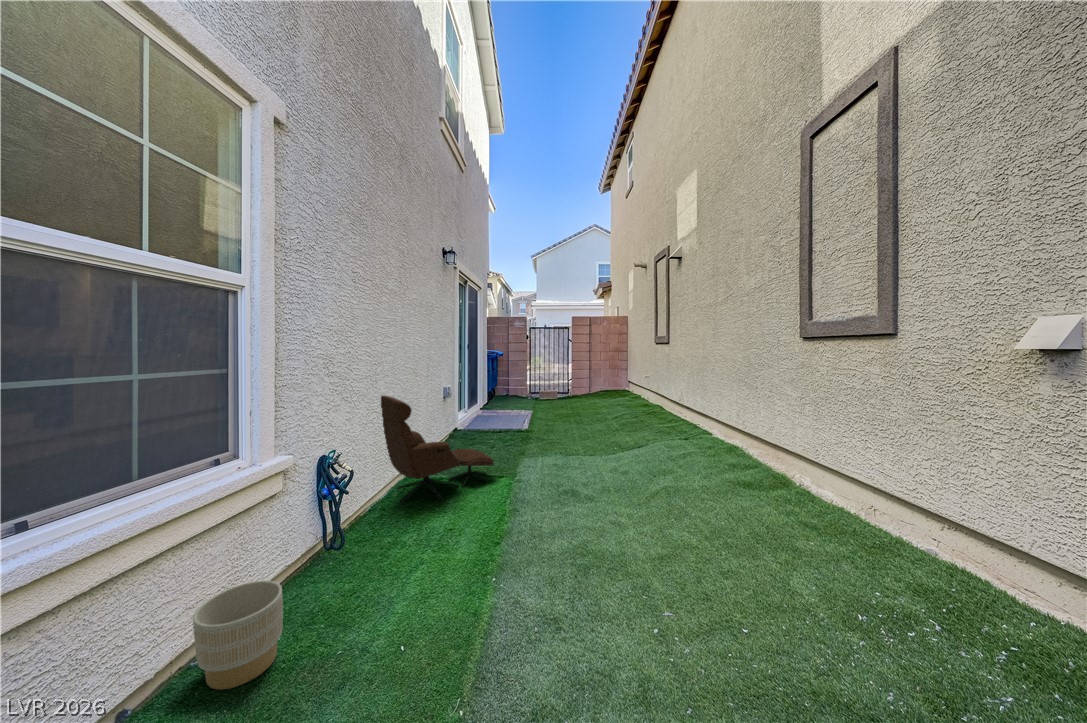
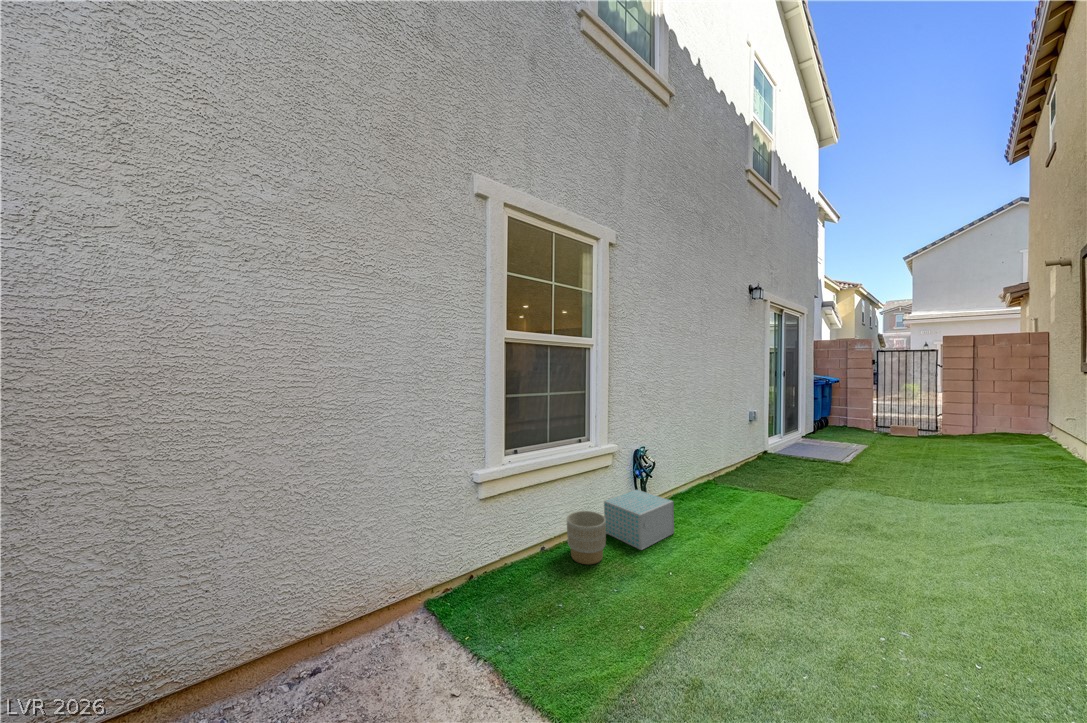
lounge chair: present [381,395,494,503] -> none [679,413,791,508]
storage box: none [271,516,385,607] -> present [604,490,674,550]

